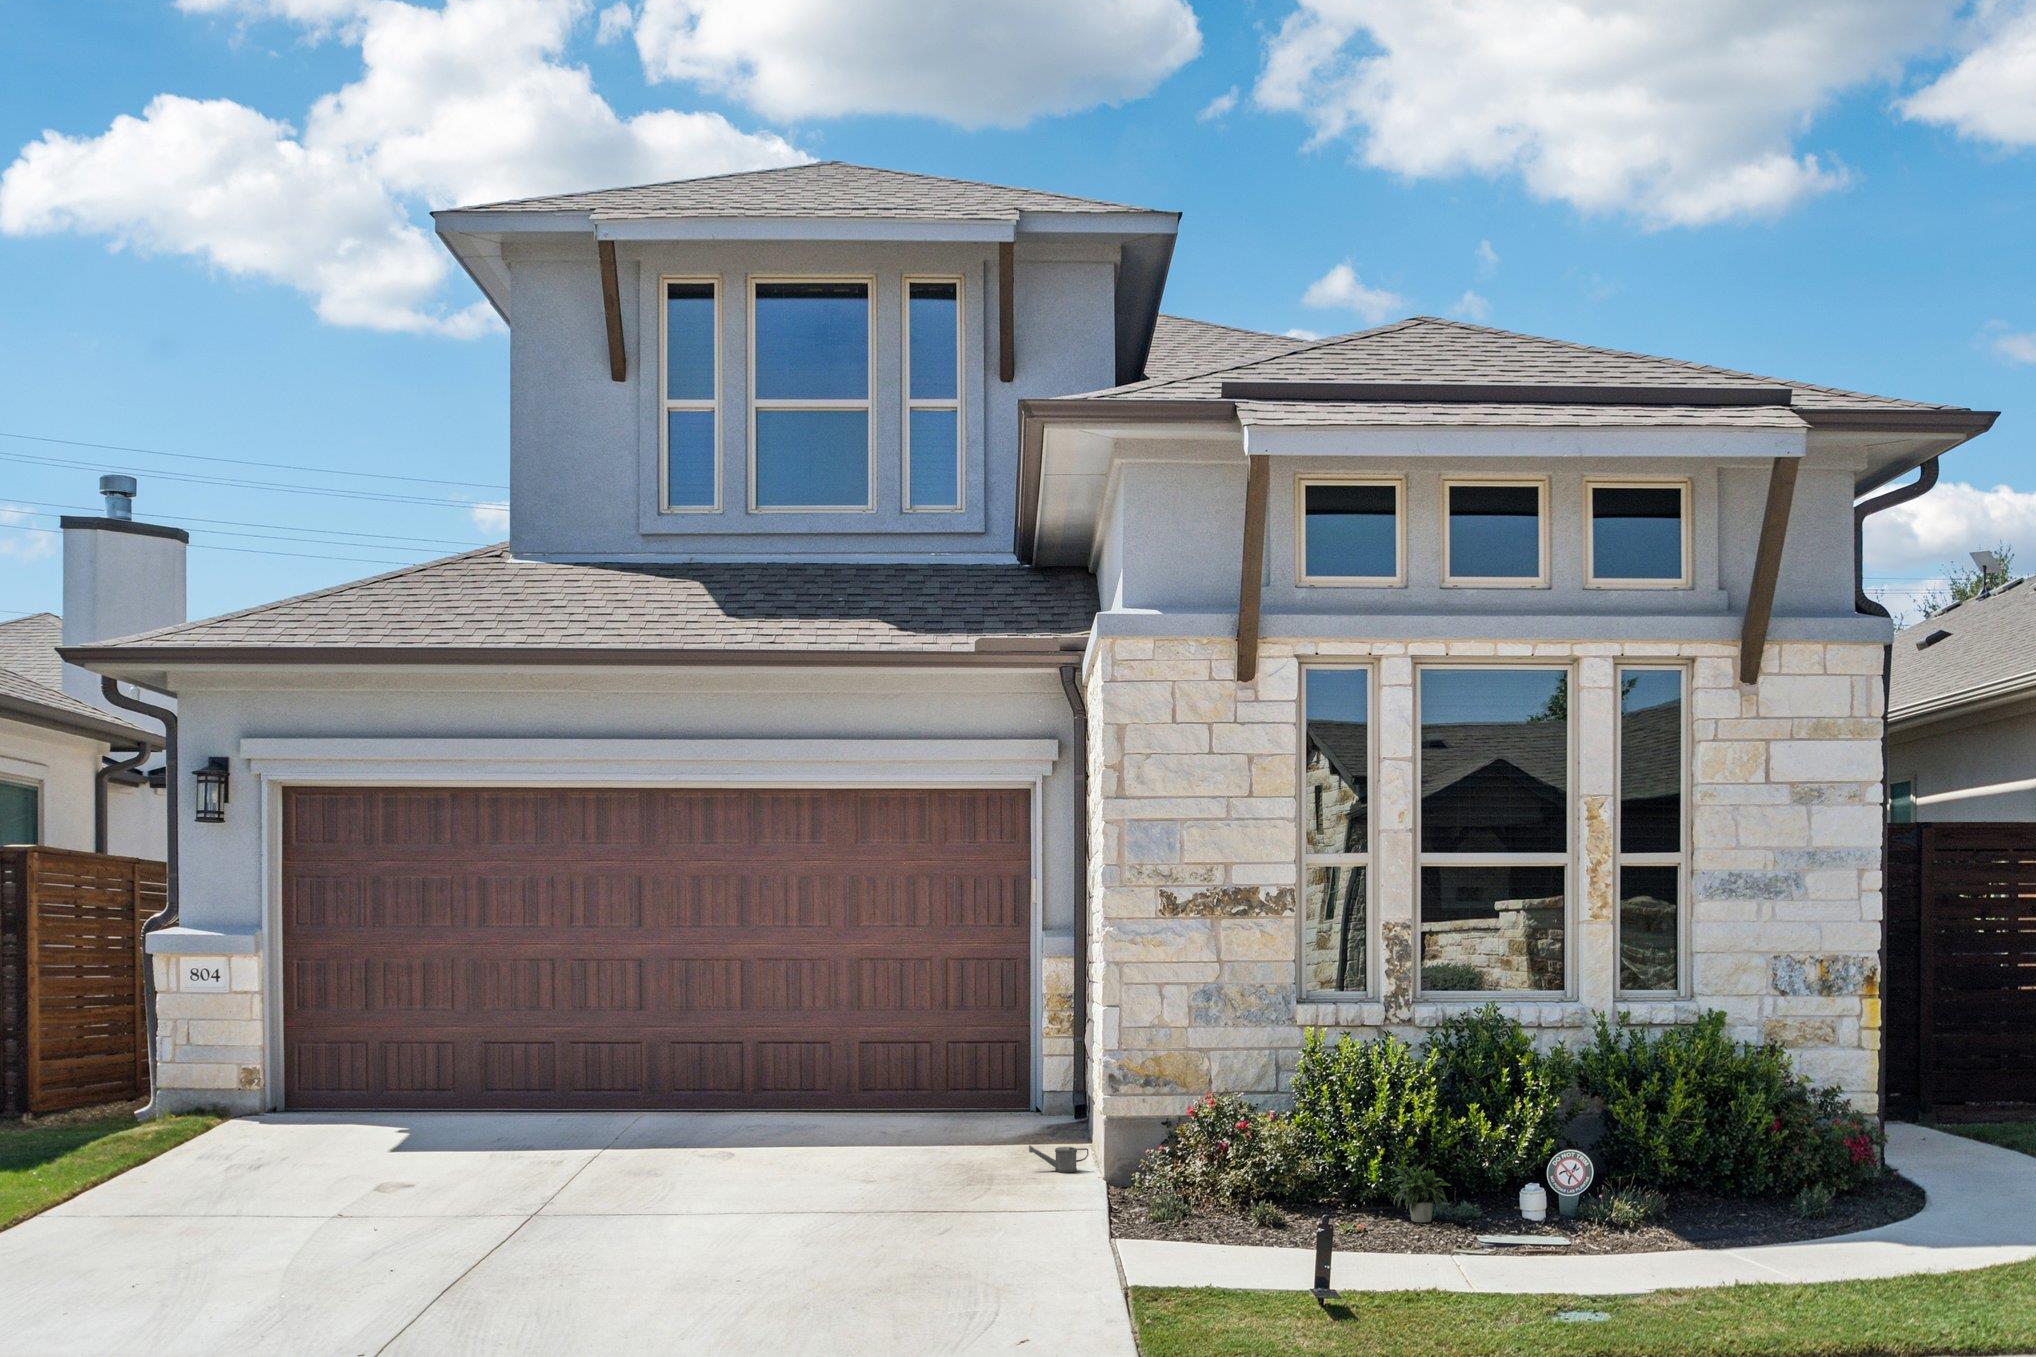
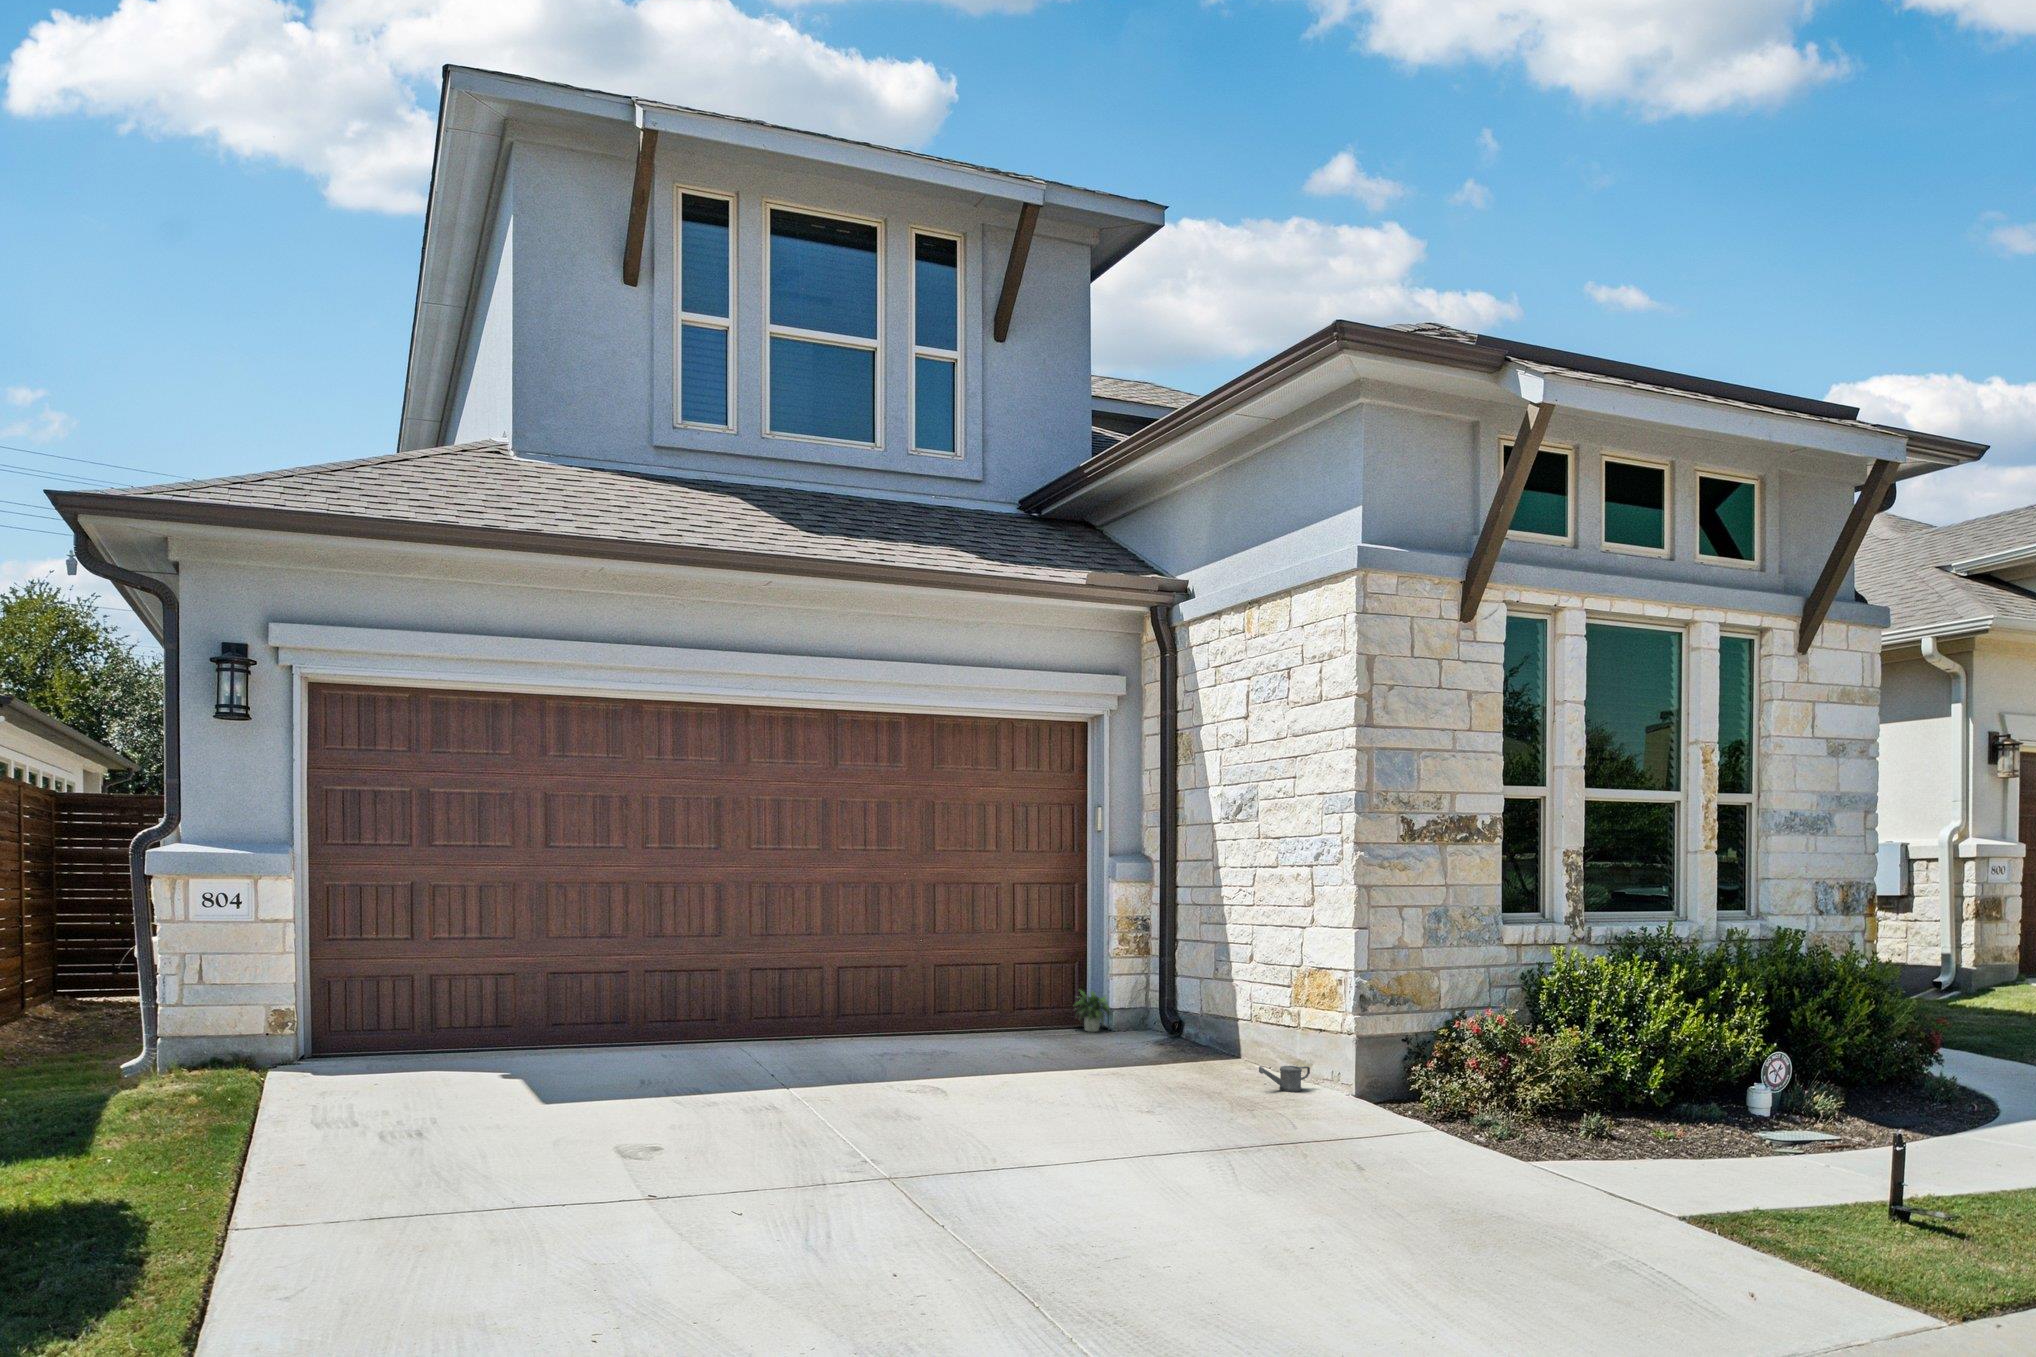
potted plant: present [1380,1164,1451,1222] -> present [1075,991,1110,1032]

